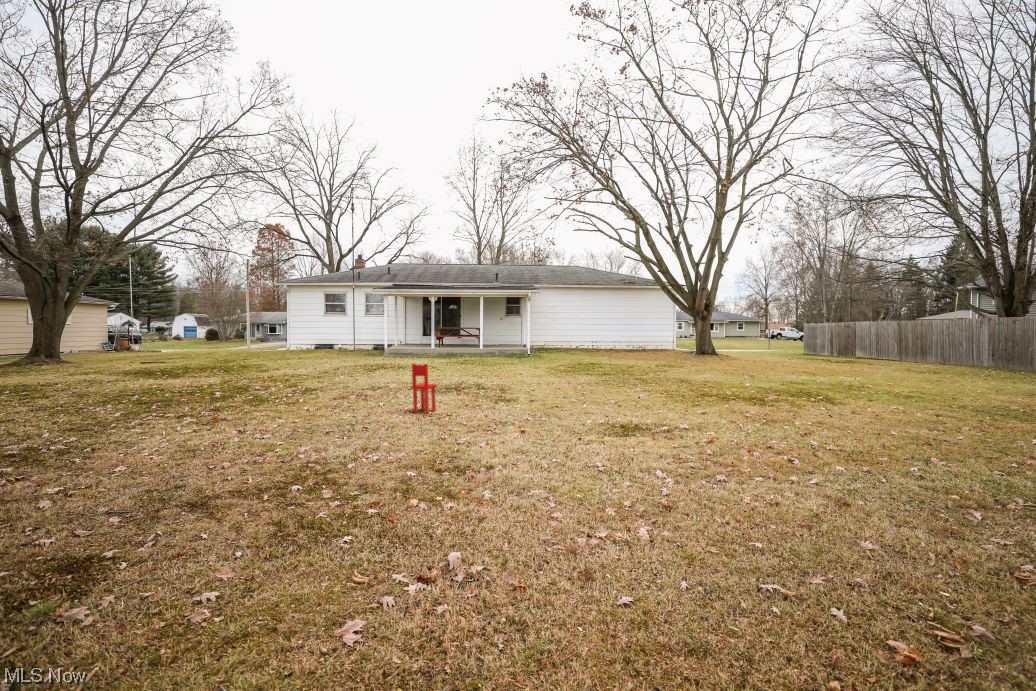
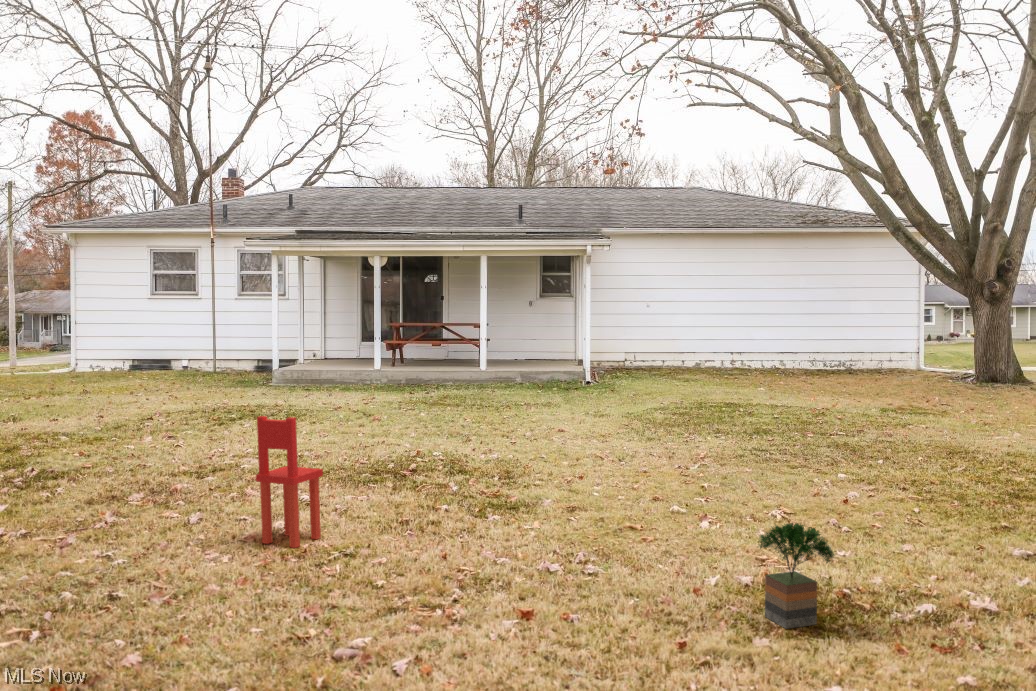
potted tree: none [601,398,628,435] -> present [759,523,834,629]

